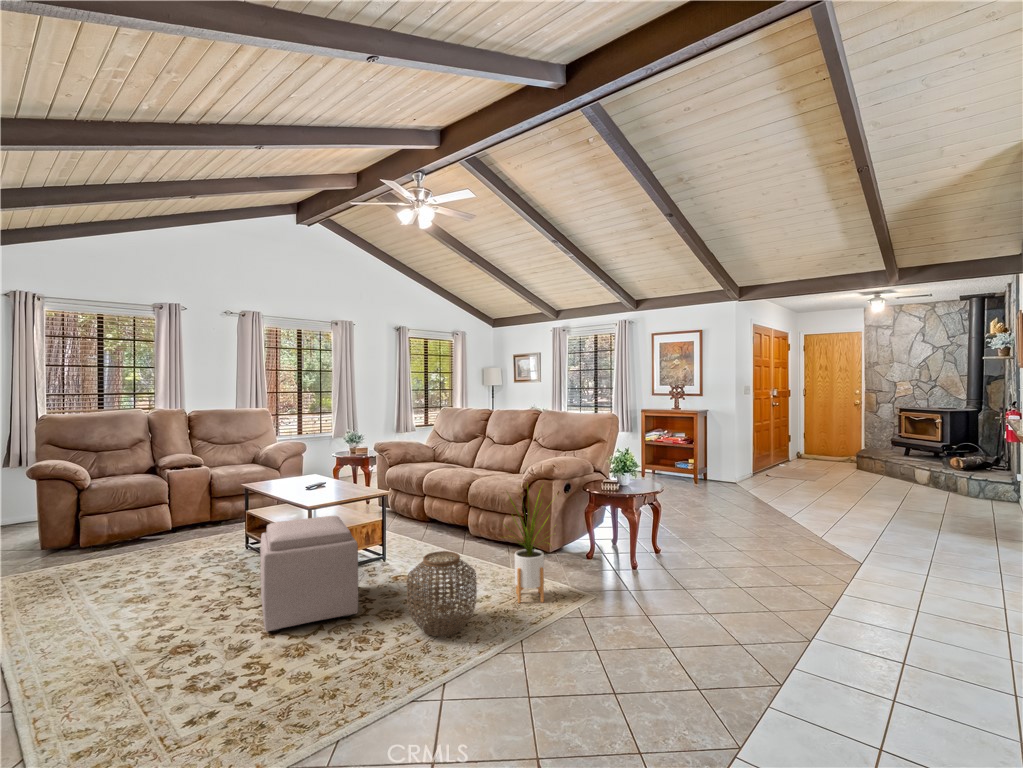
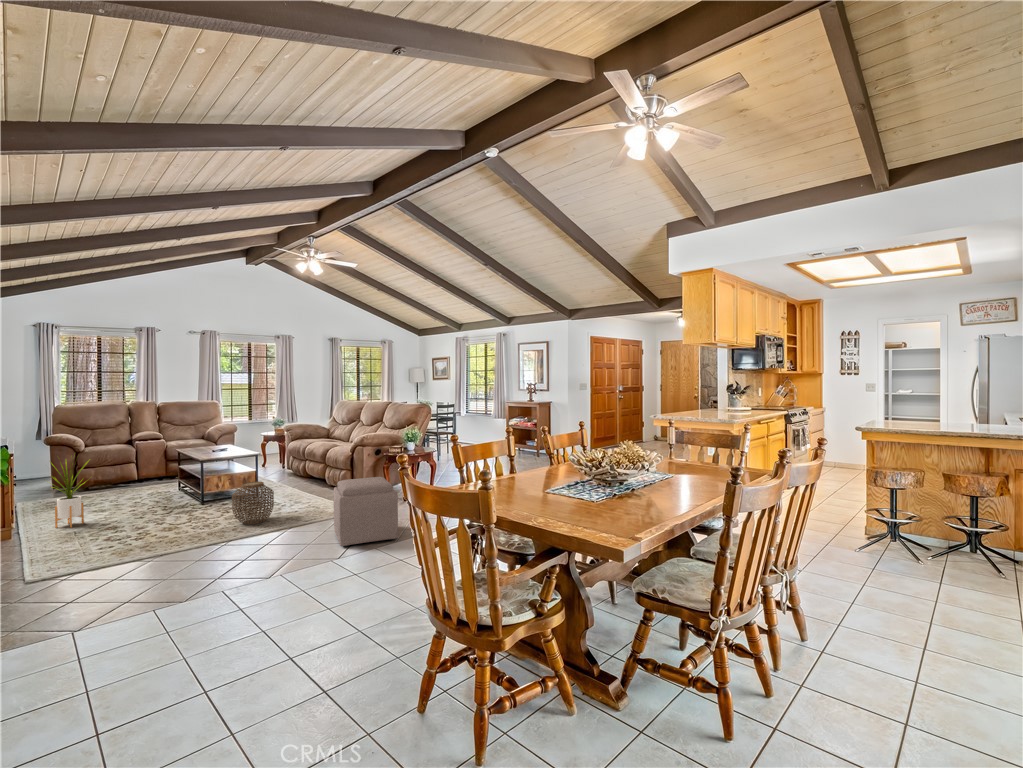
house plant: present [505,489,551,603] -> present [51,457,88,528]
ottoman: present [260,516,358,631] -> present [334,477,398,547]

